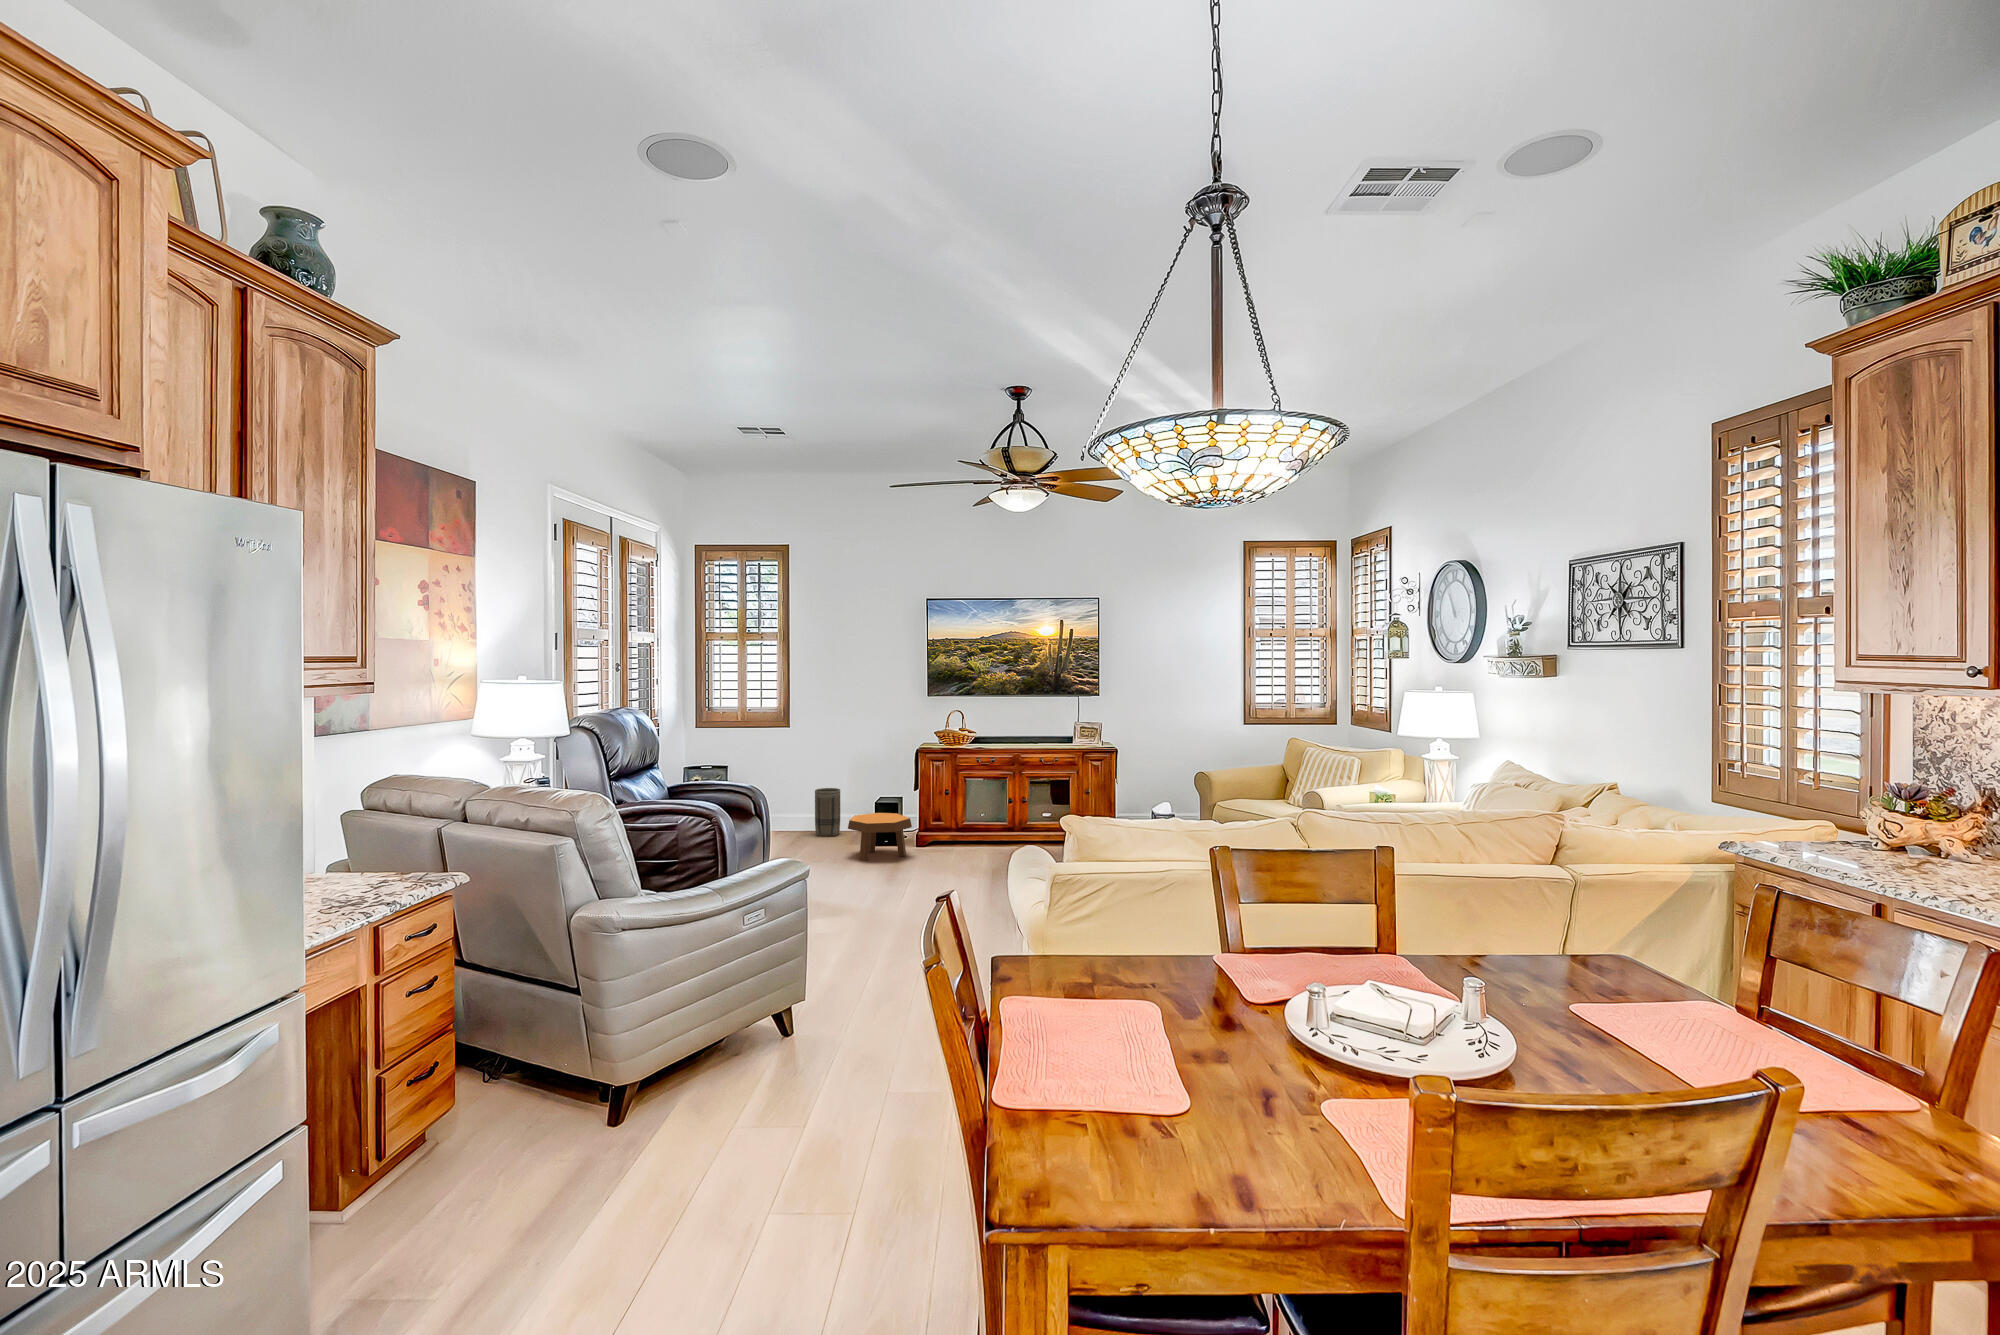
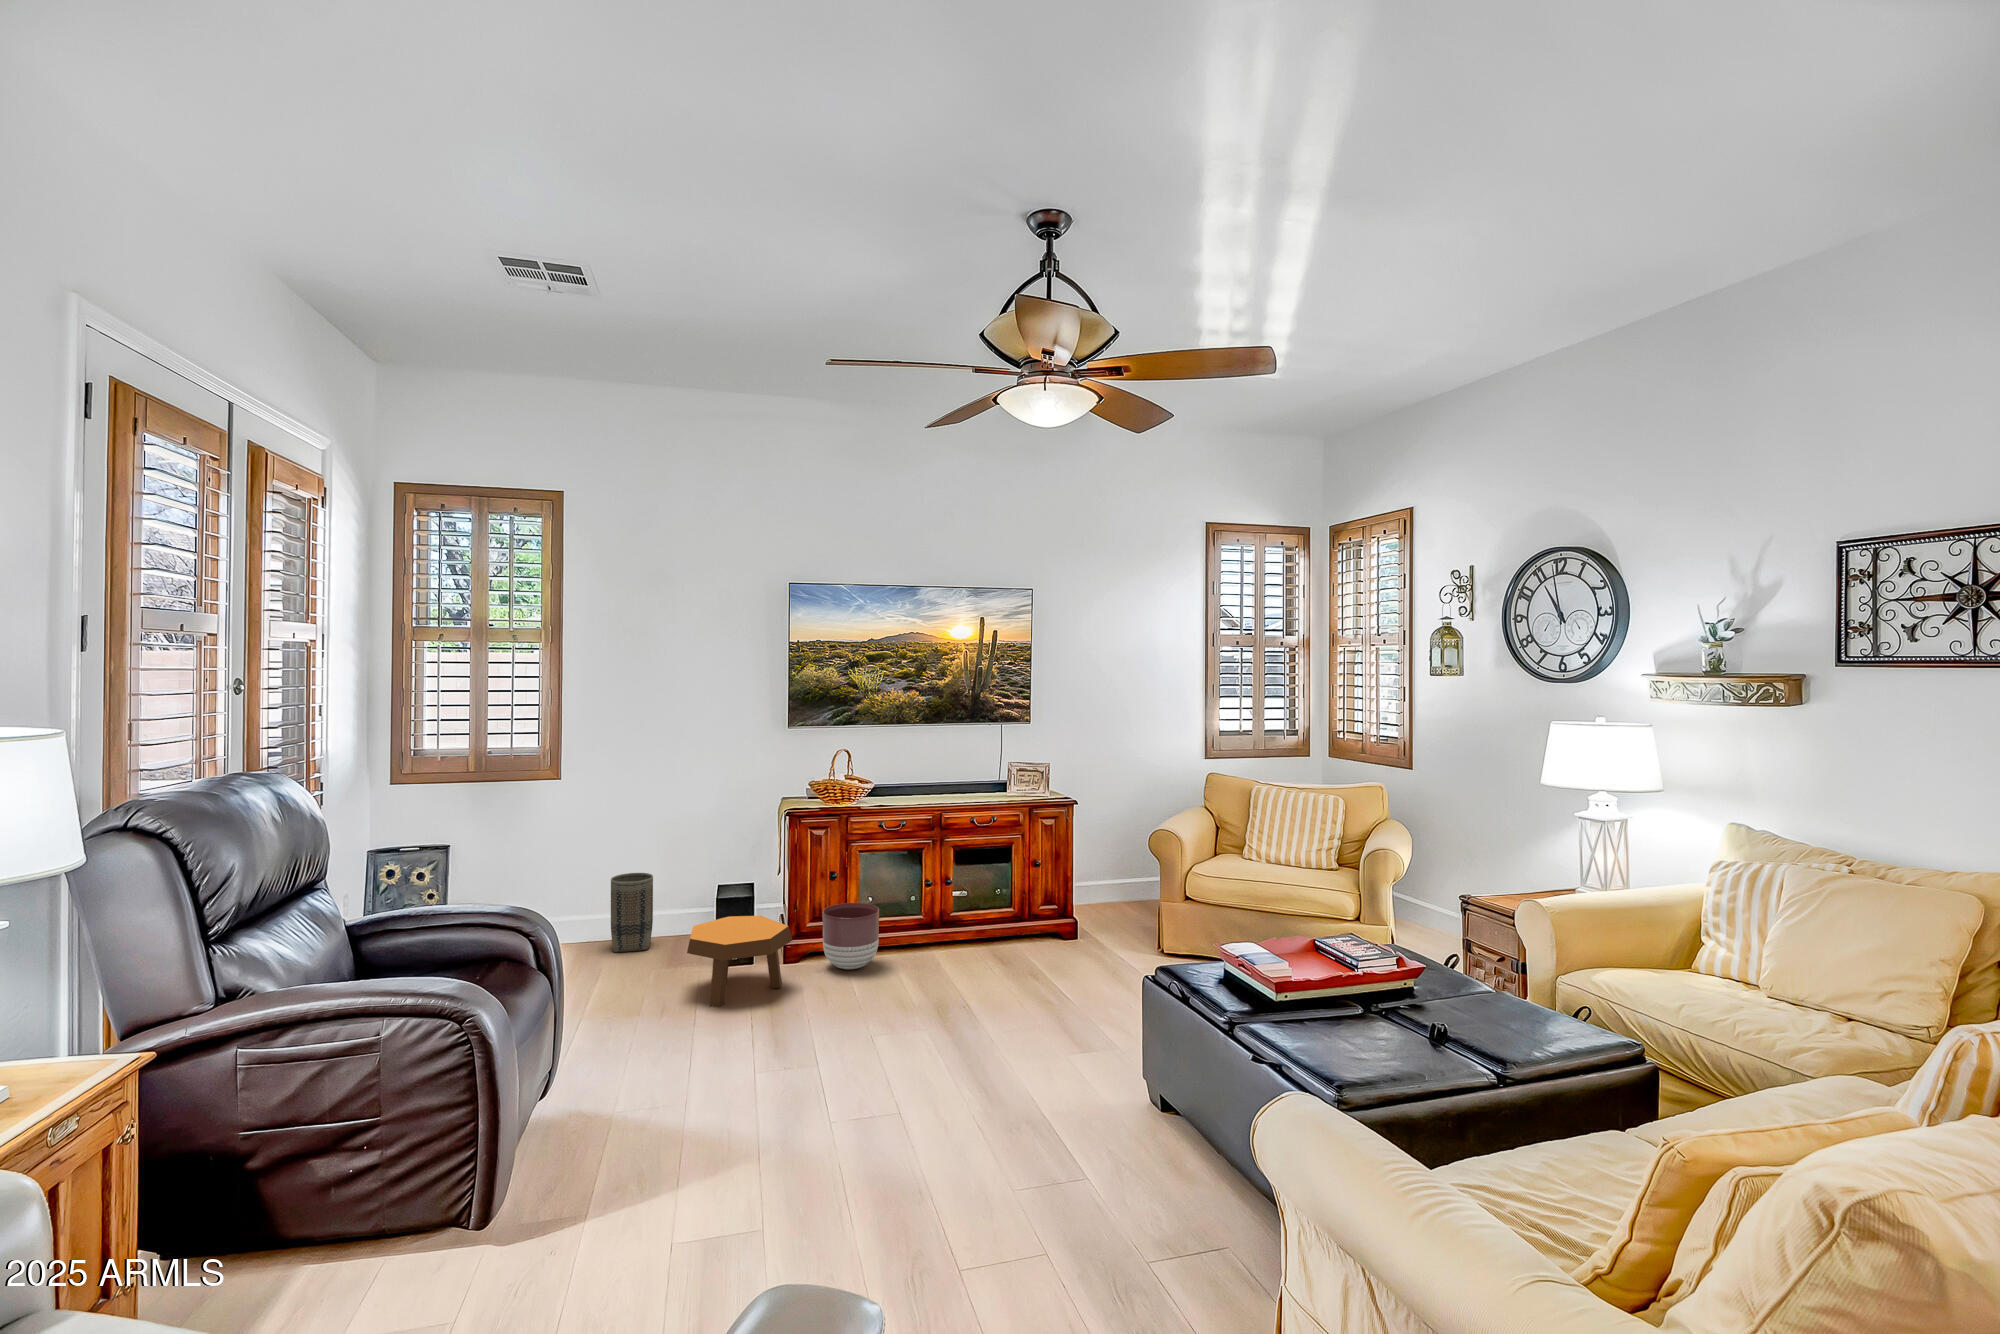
planter: none [936,811,972,852] -> present [823,903,879,969]

